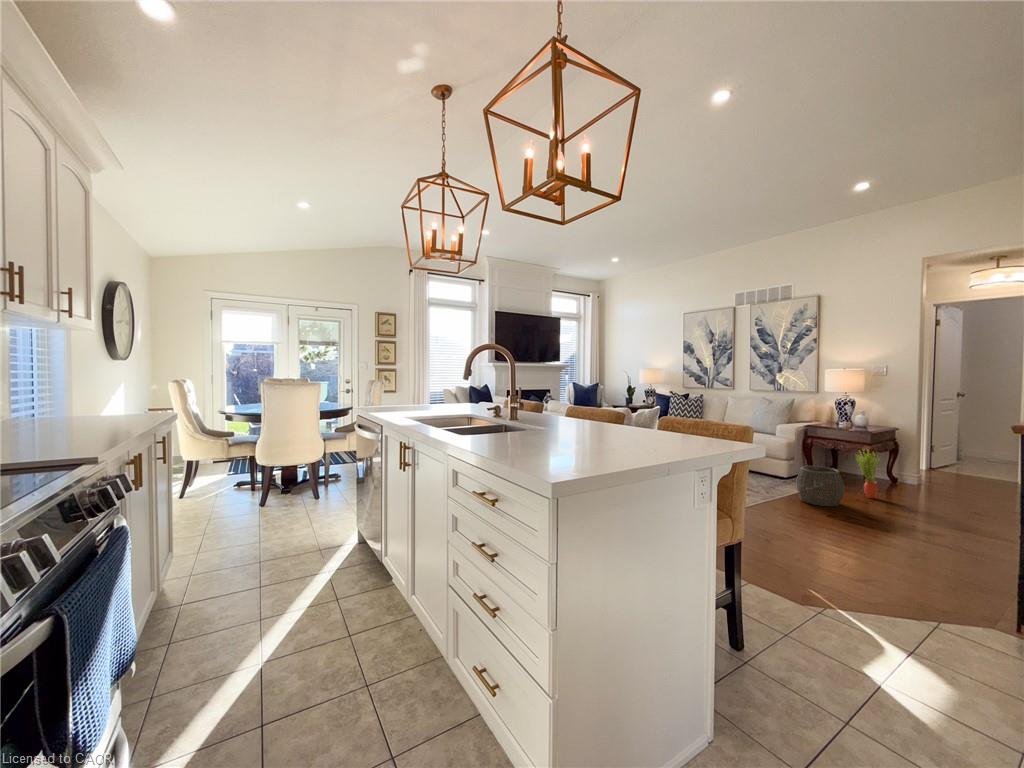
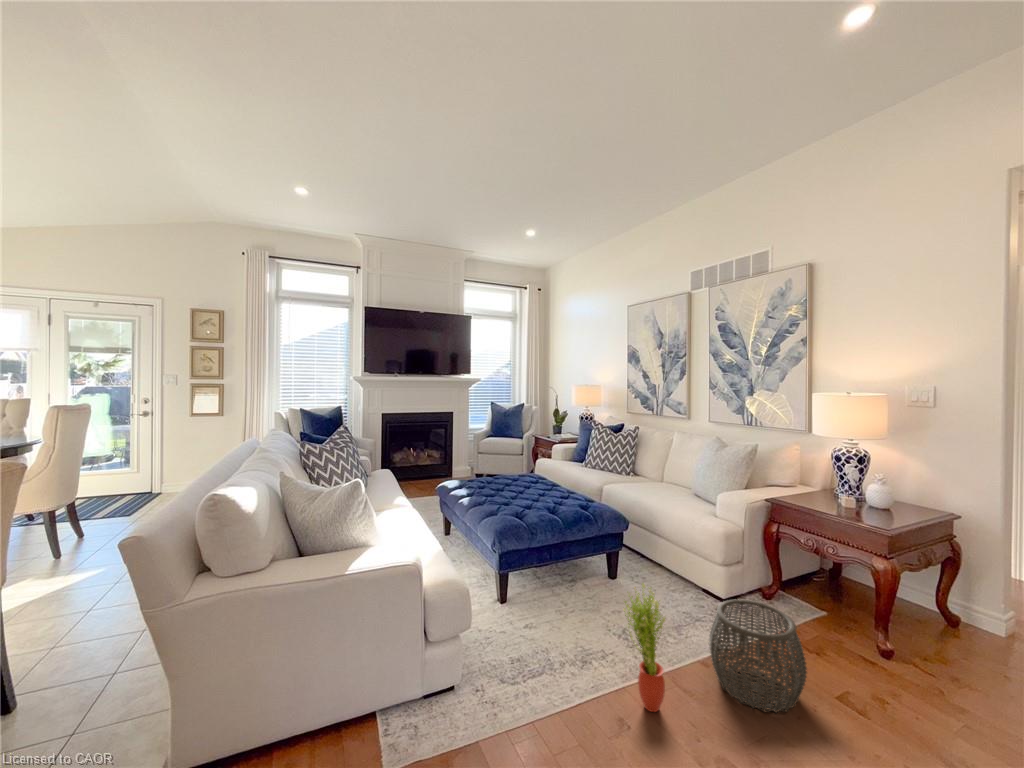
potted plant: present [857,452,880,498] -> present [623,584,665,712]

